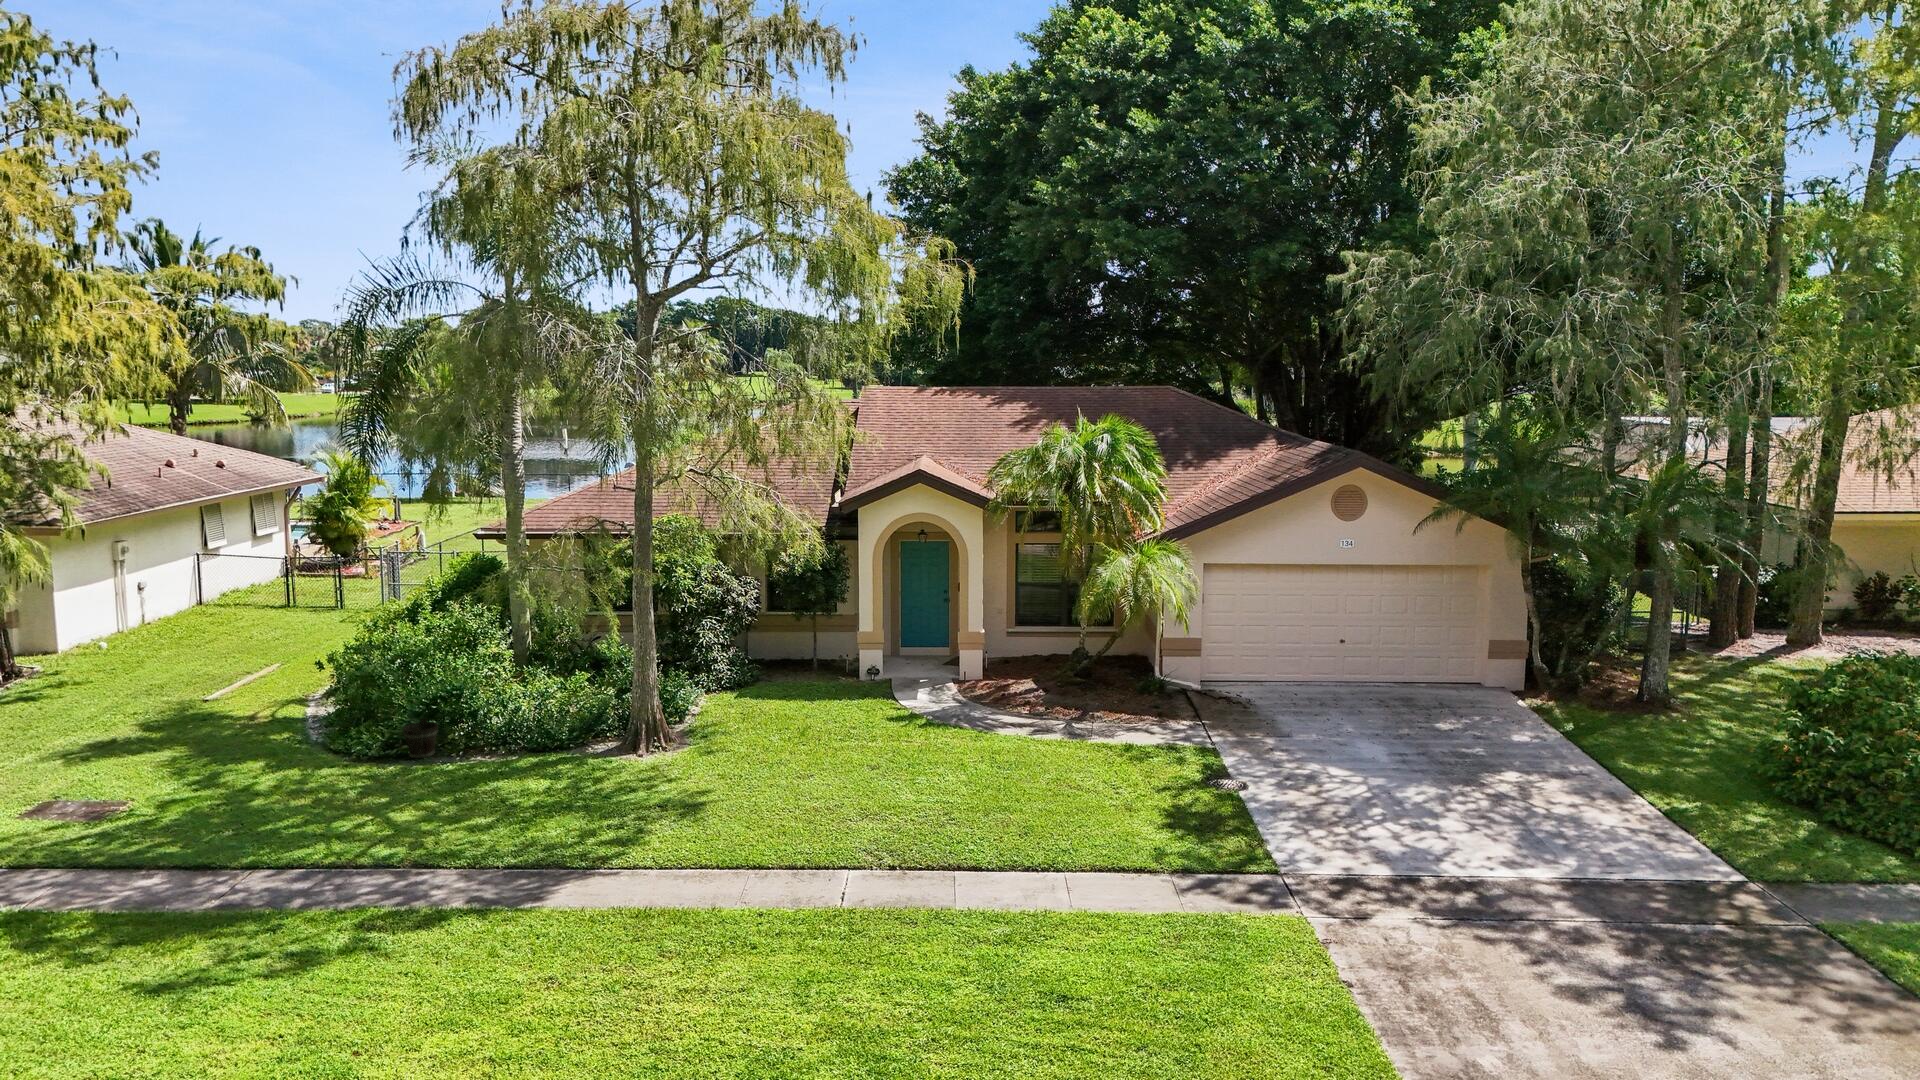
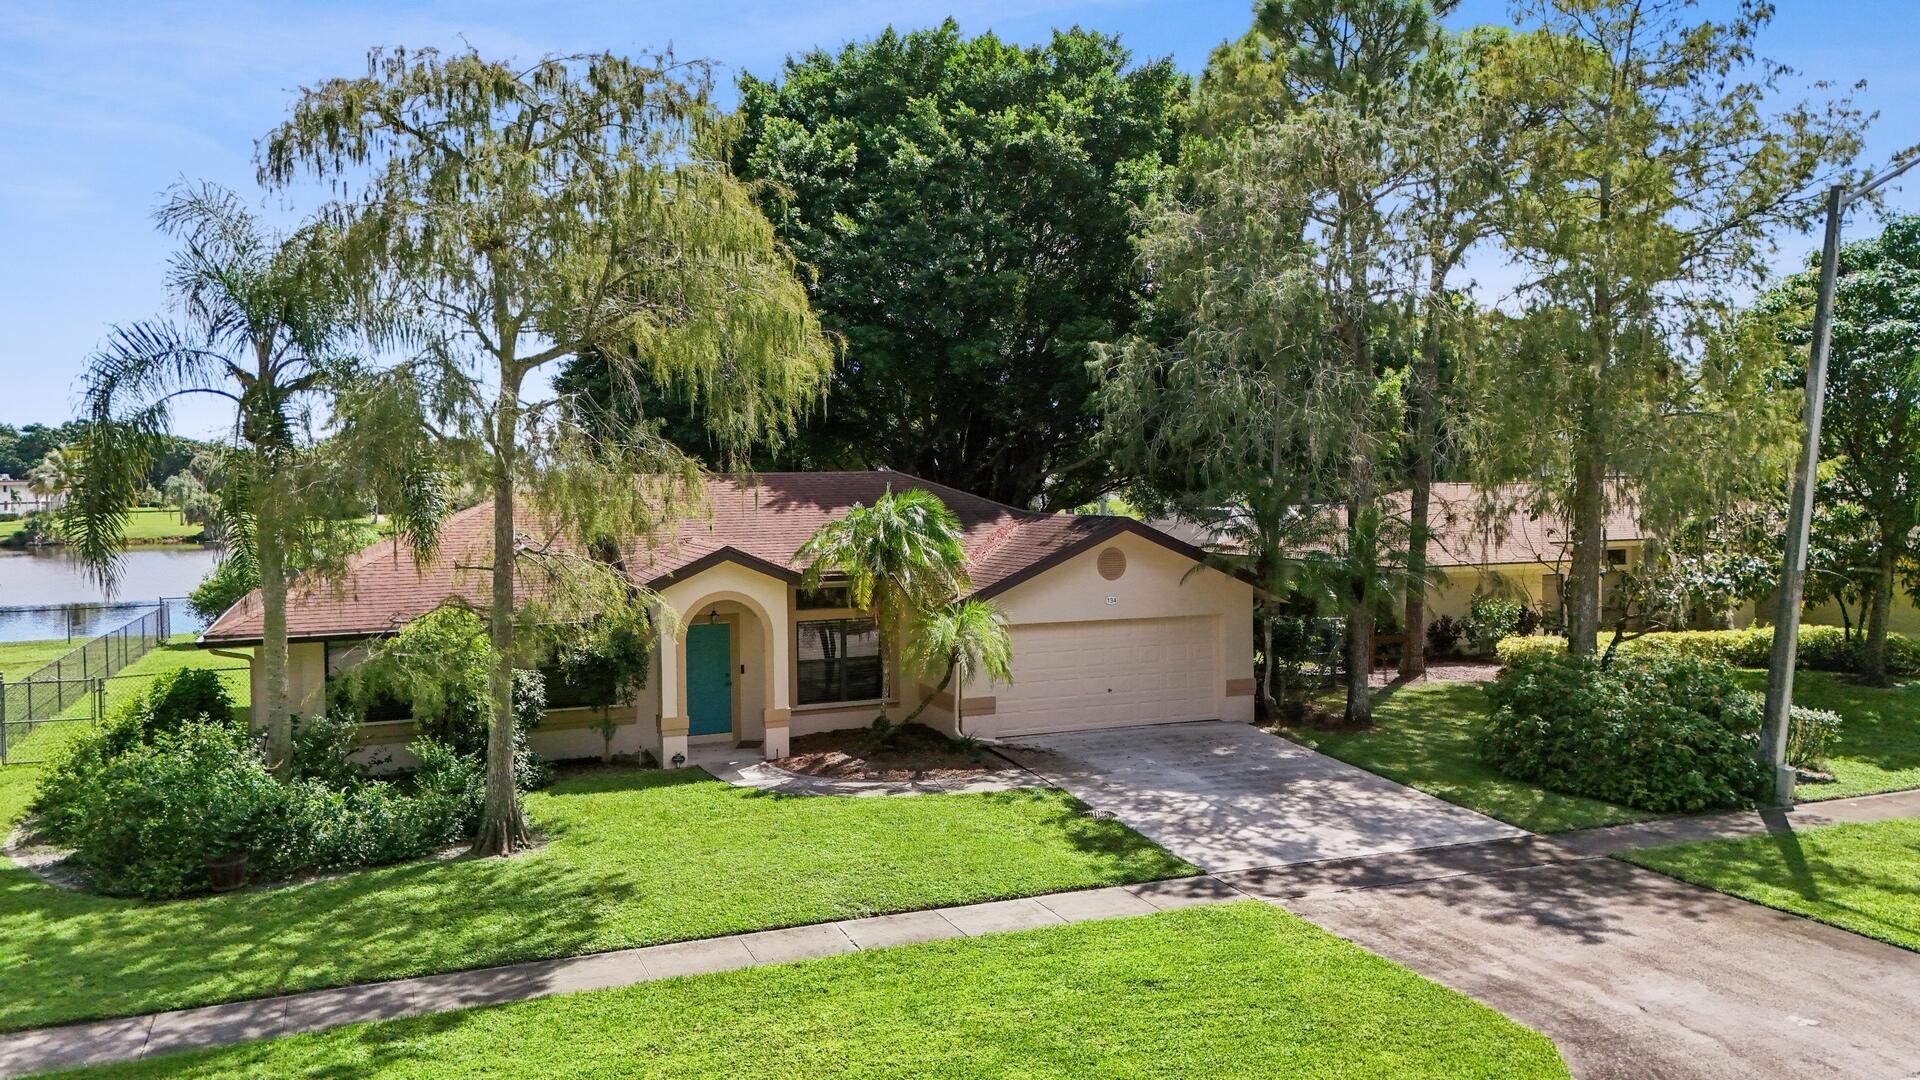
bench: none [1723,596,1804,656] -> present [1371,635,1427,683]
potted plant: none [795,624,831,669] -> present [588,716,618,763]

